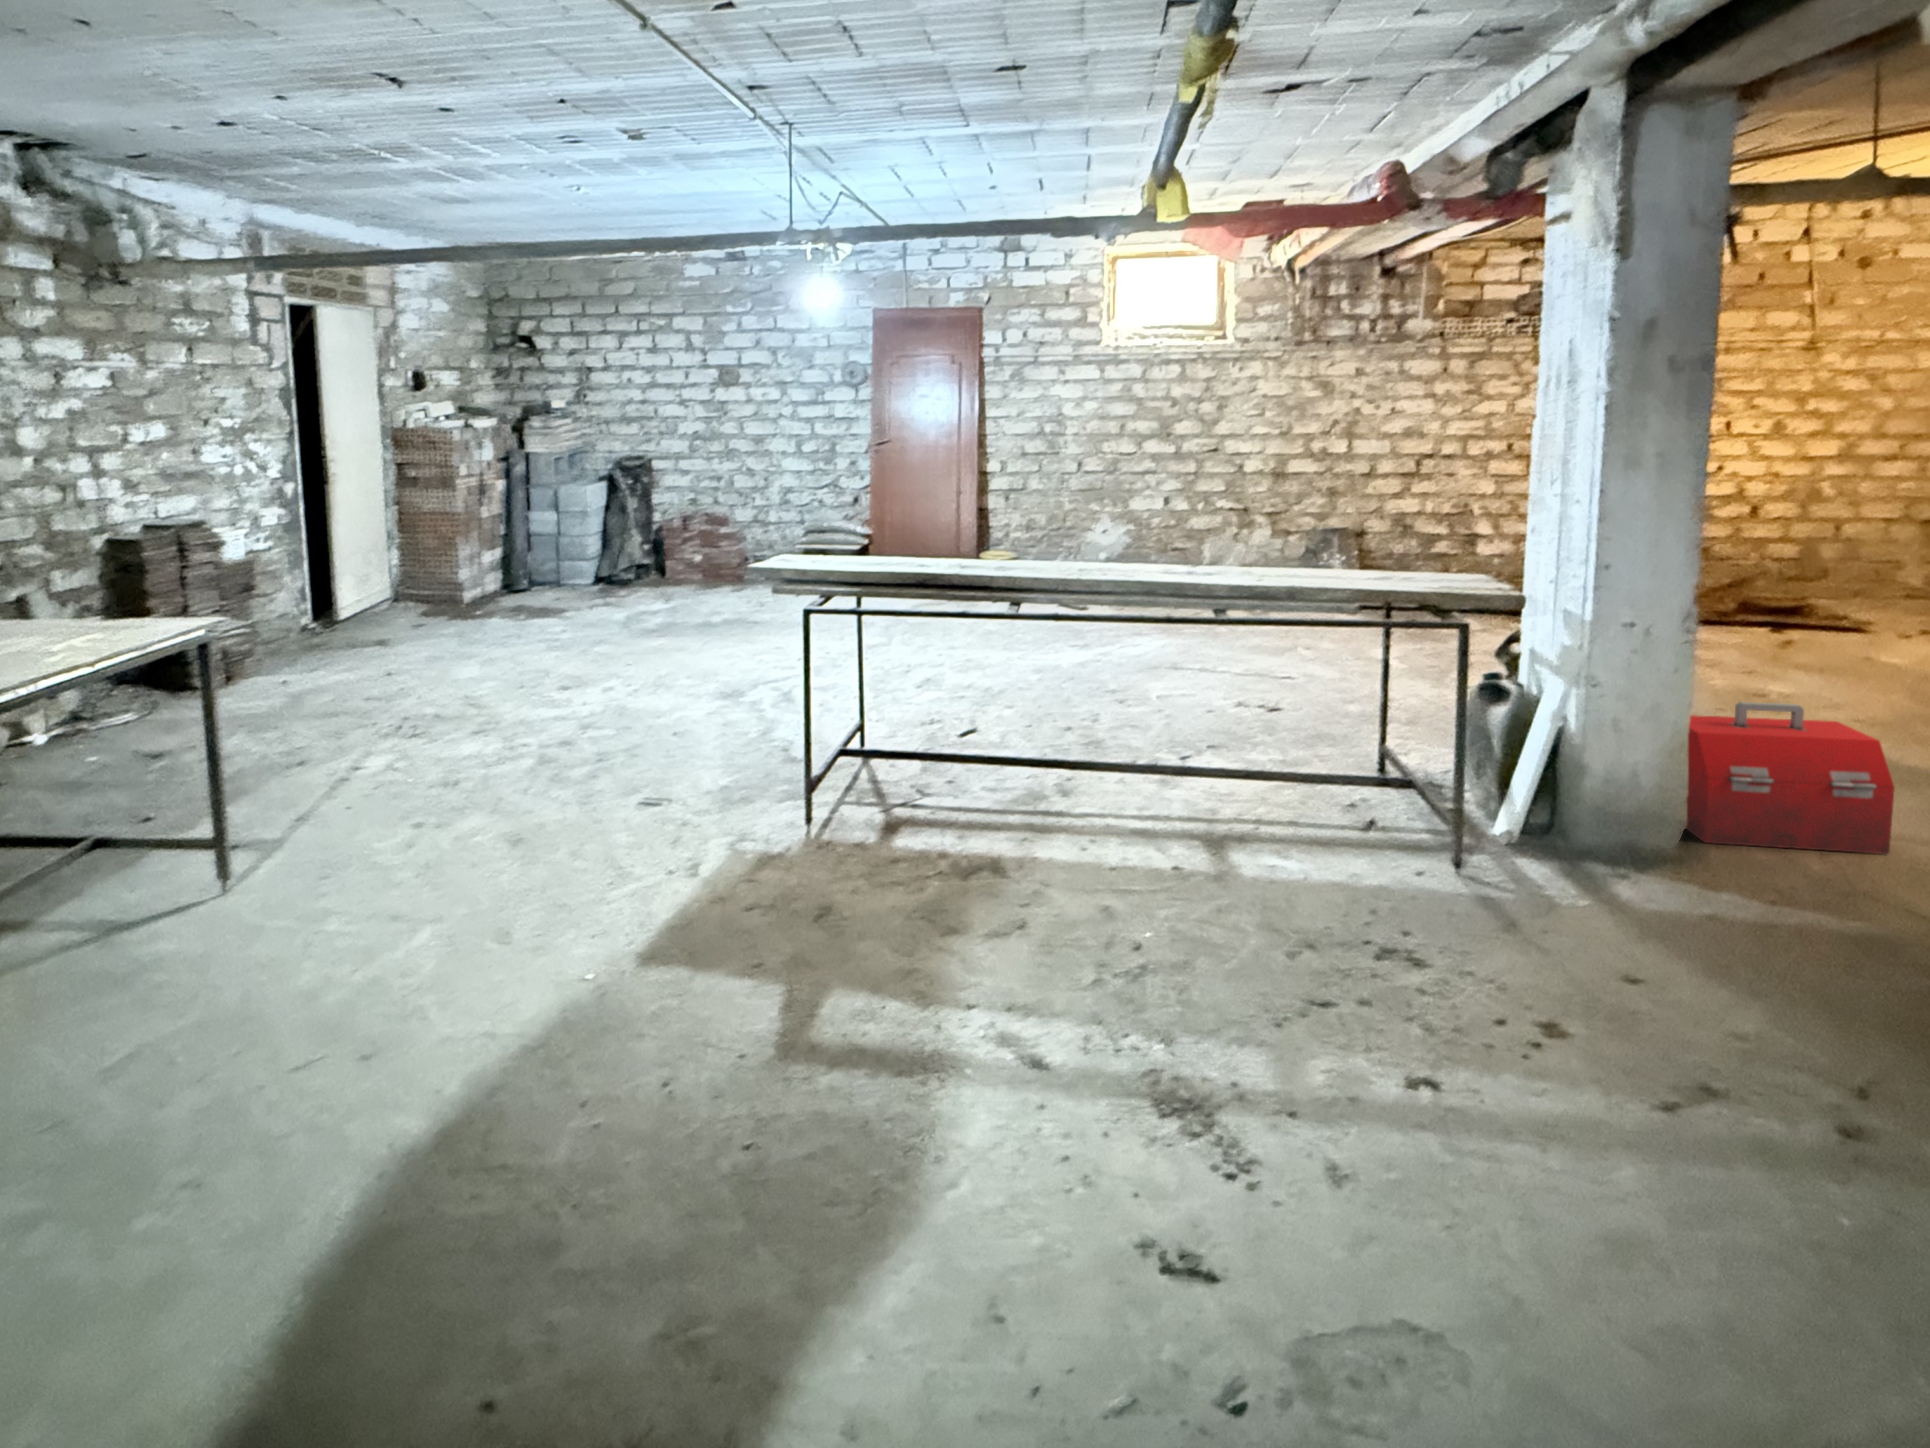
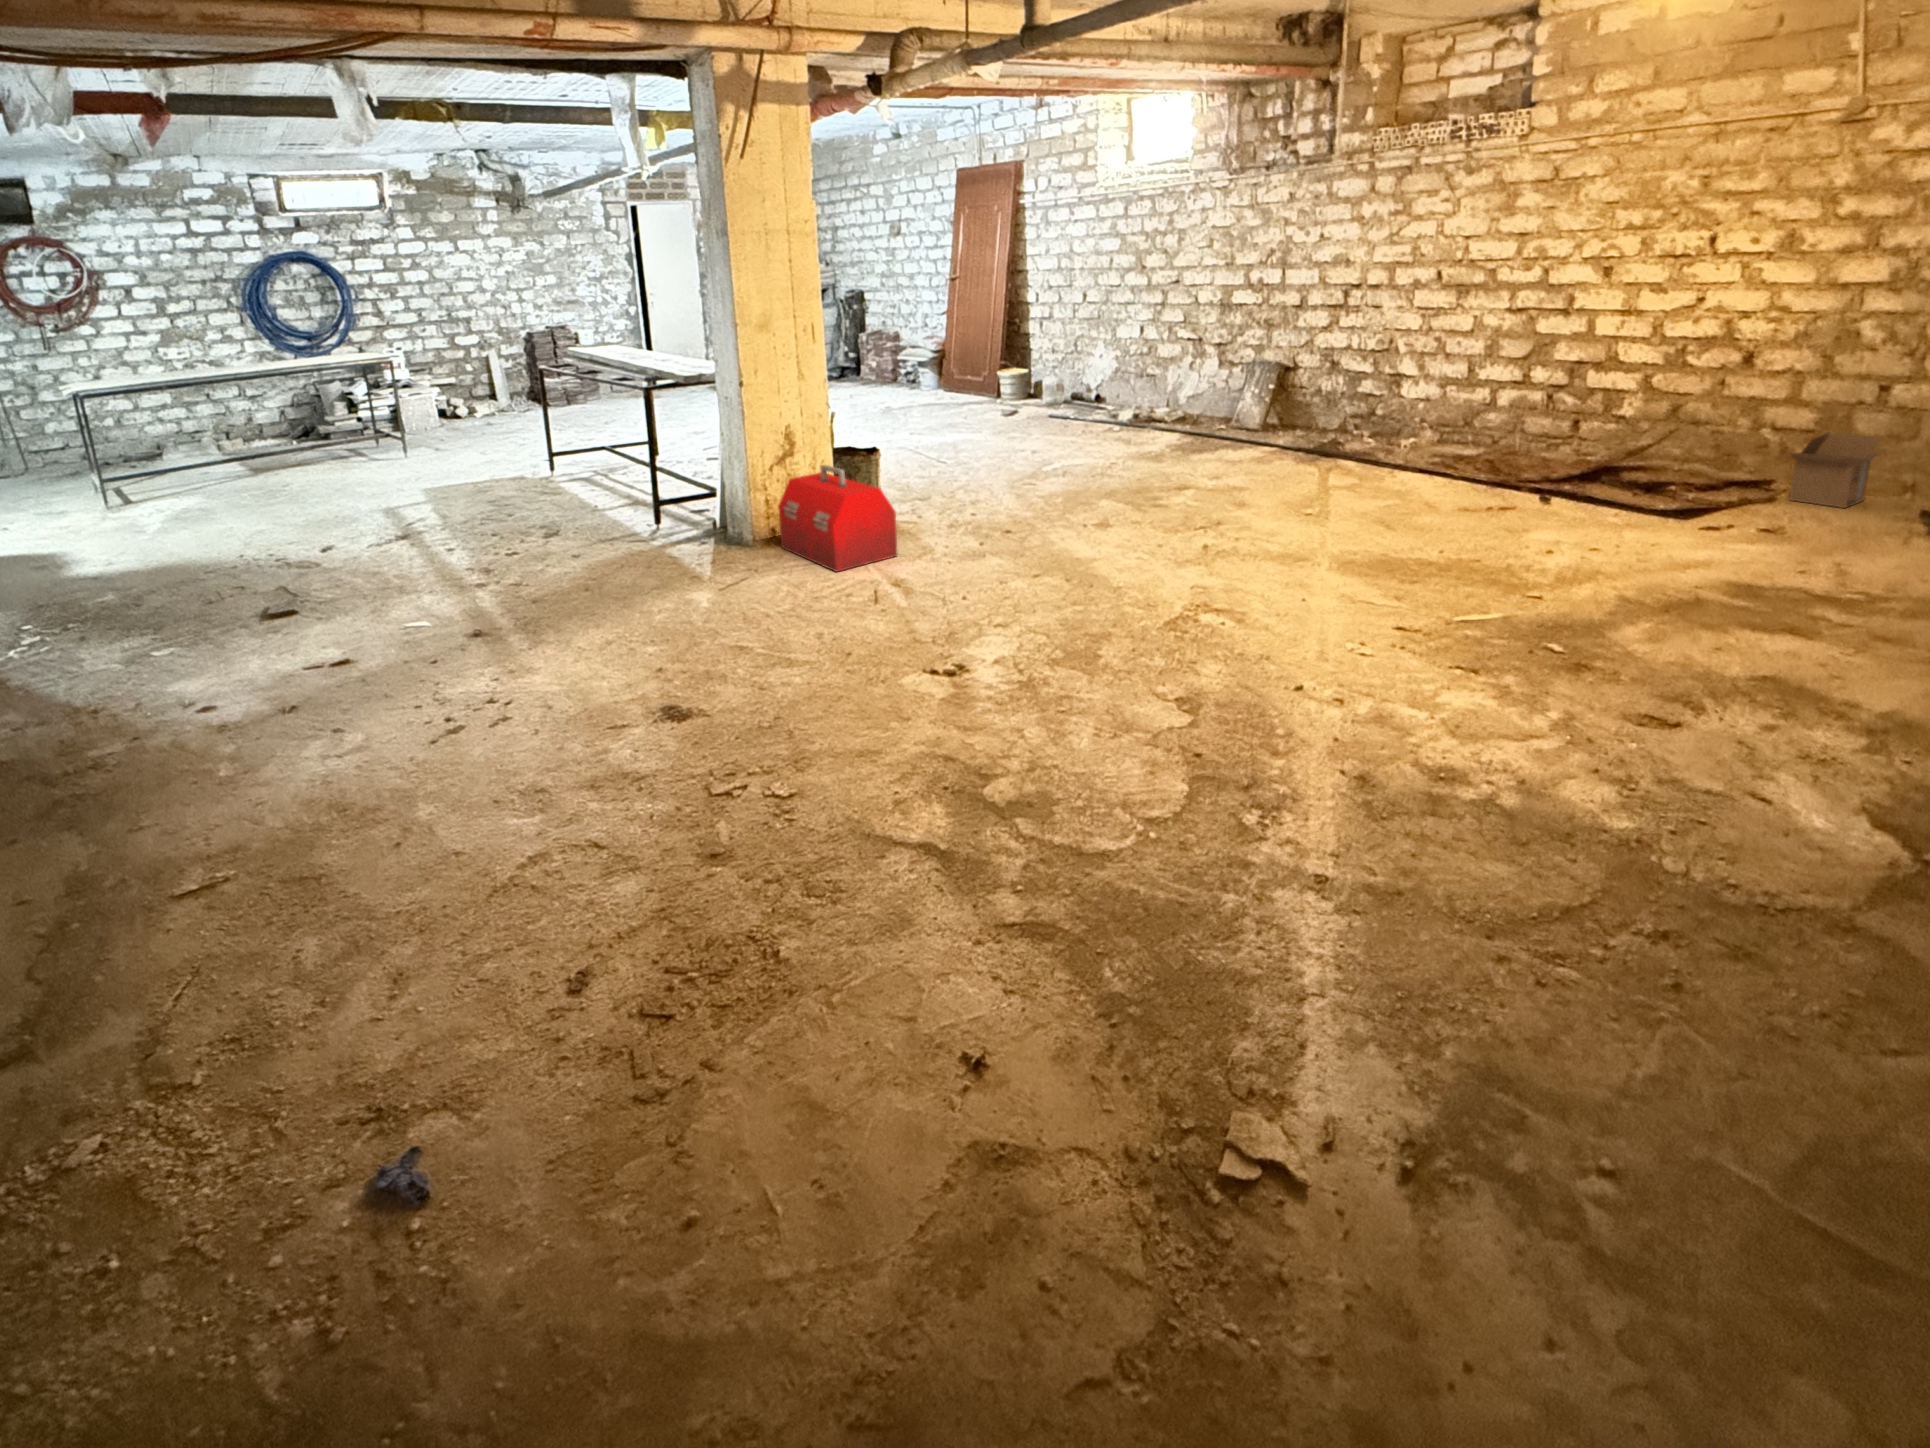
cardboard box: none [1817,560,1892,612] -> present [1789,432,1884,508]

